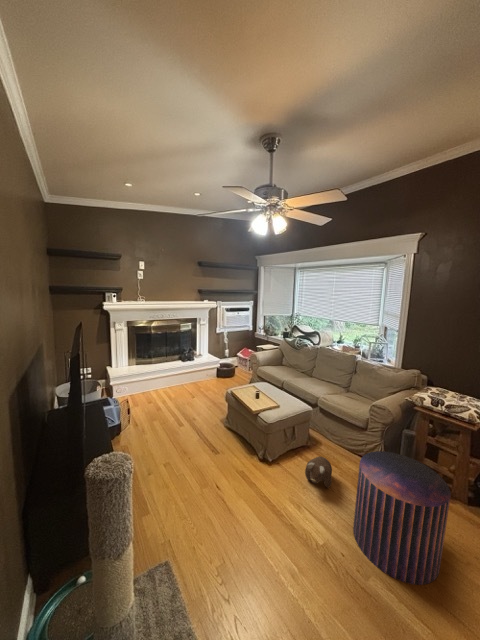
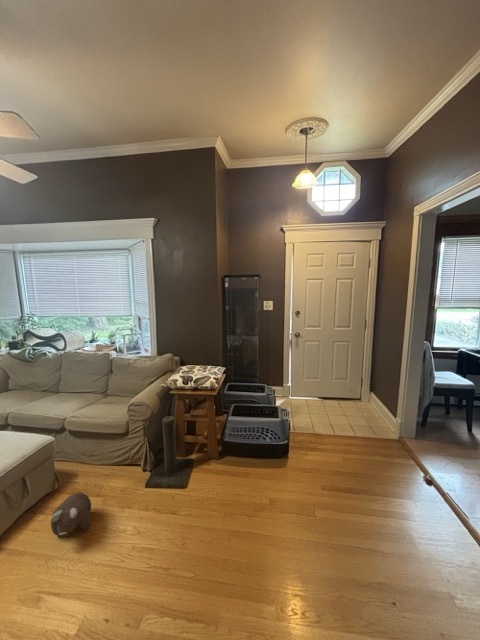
pouf: present [353,451,451,585] -> none [115,447,205,590]

